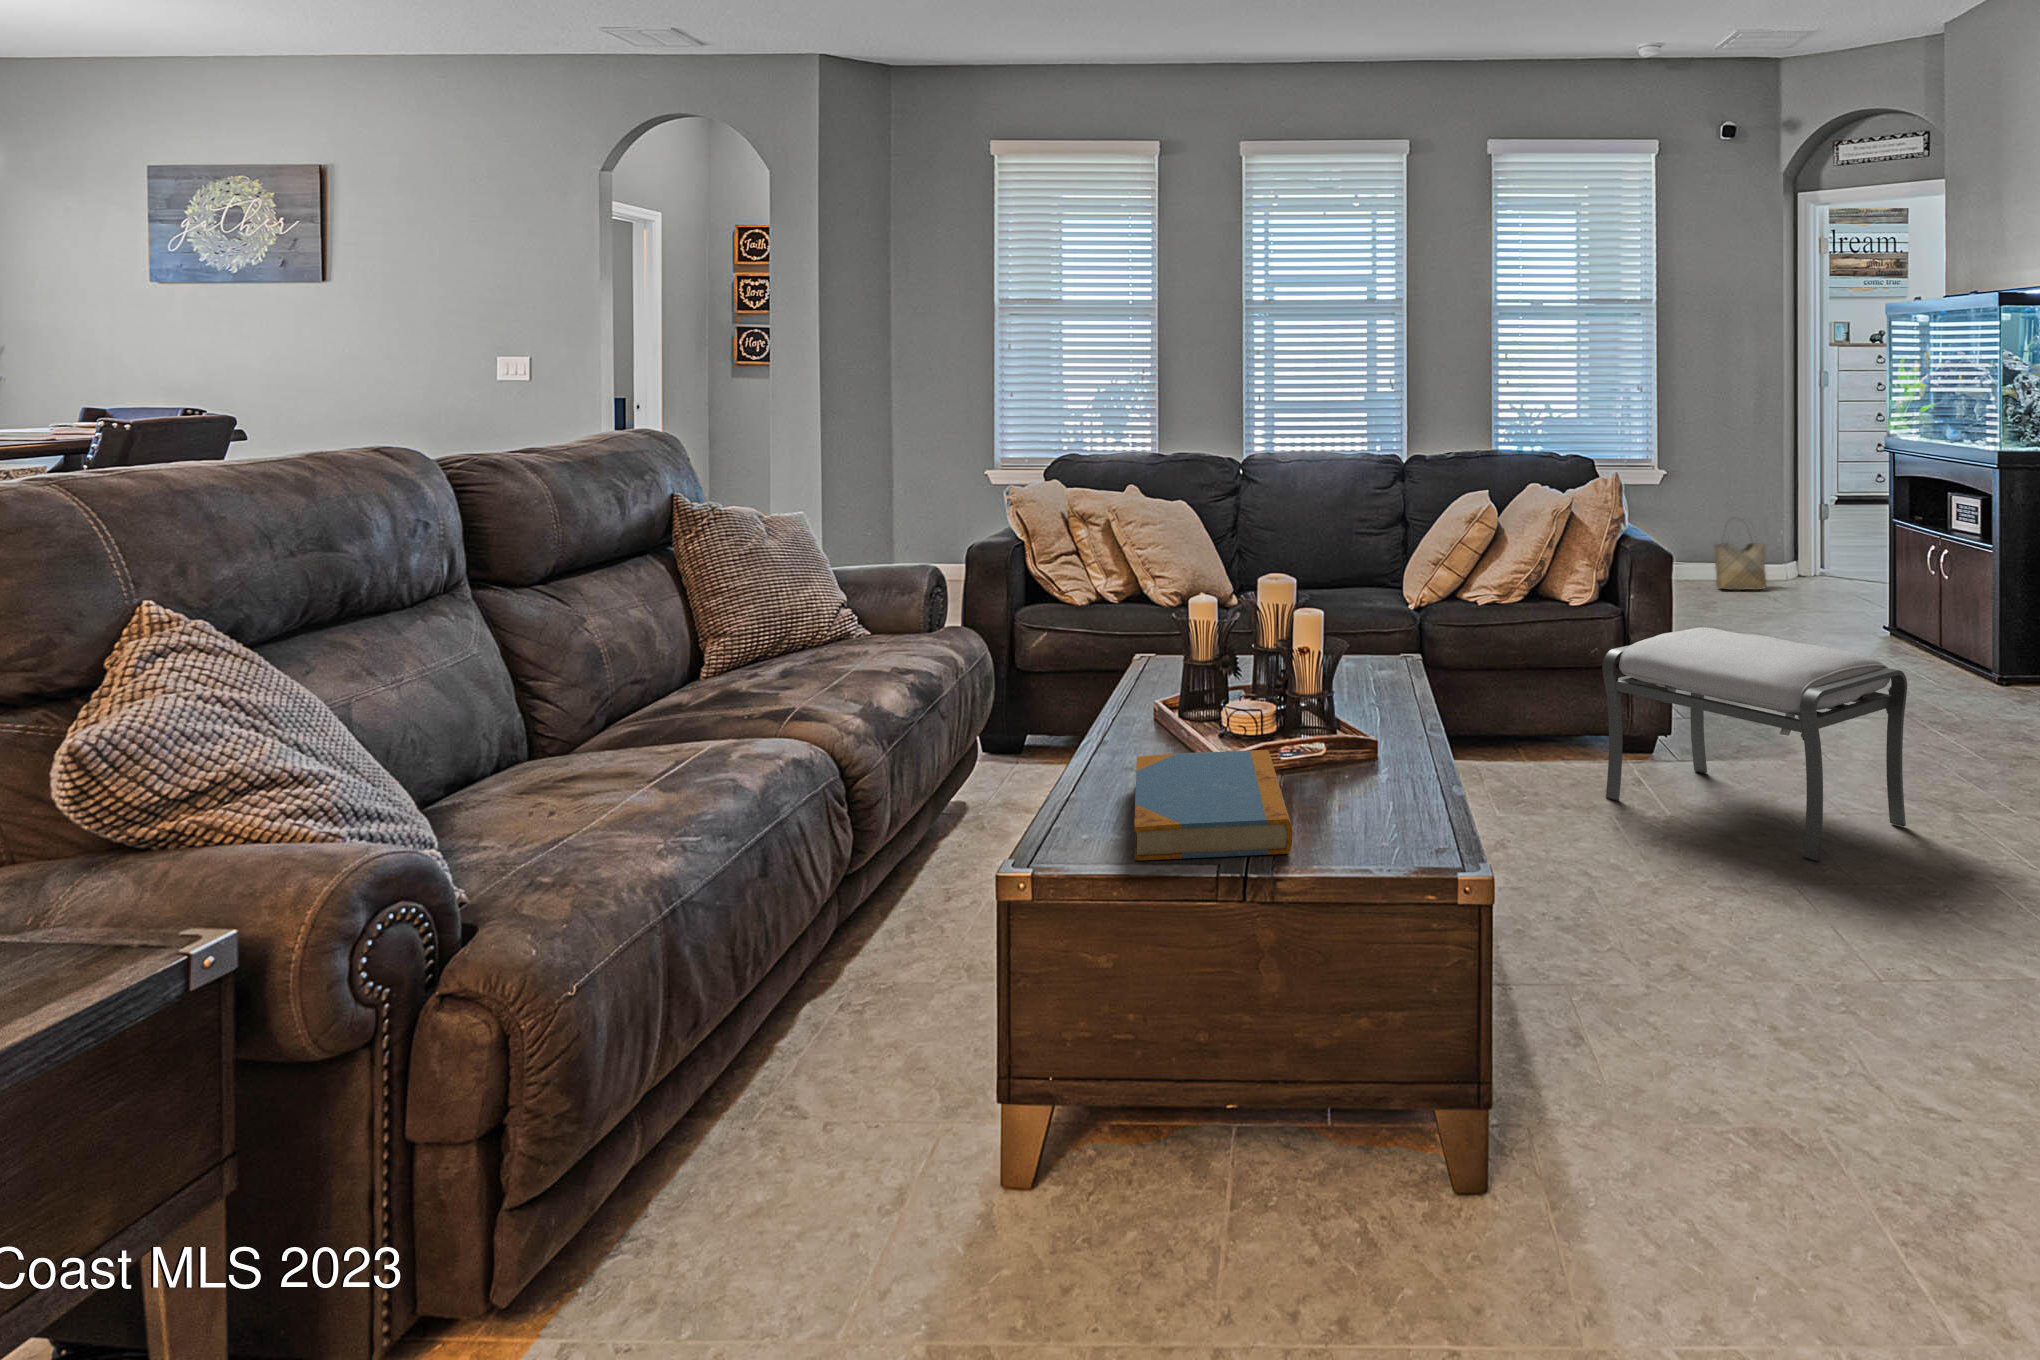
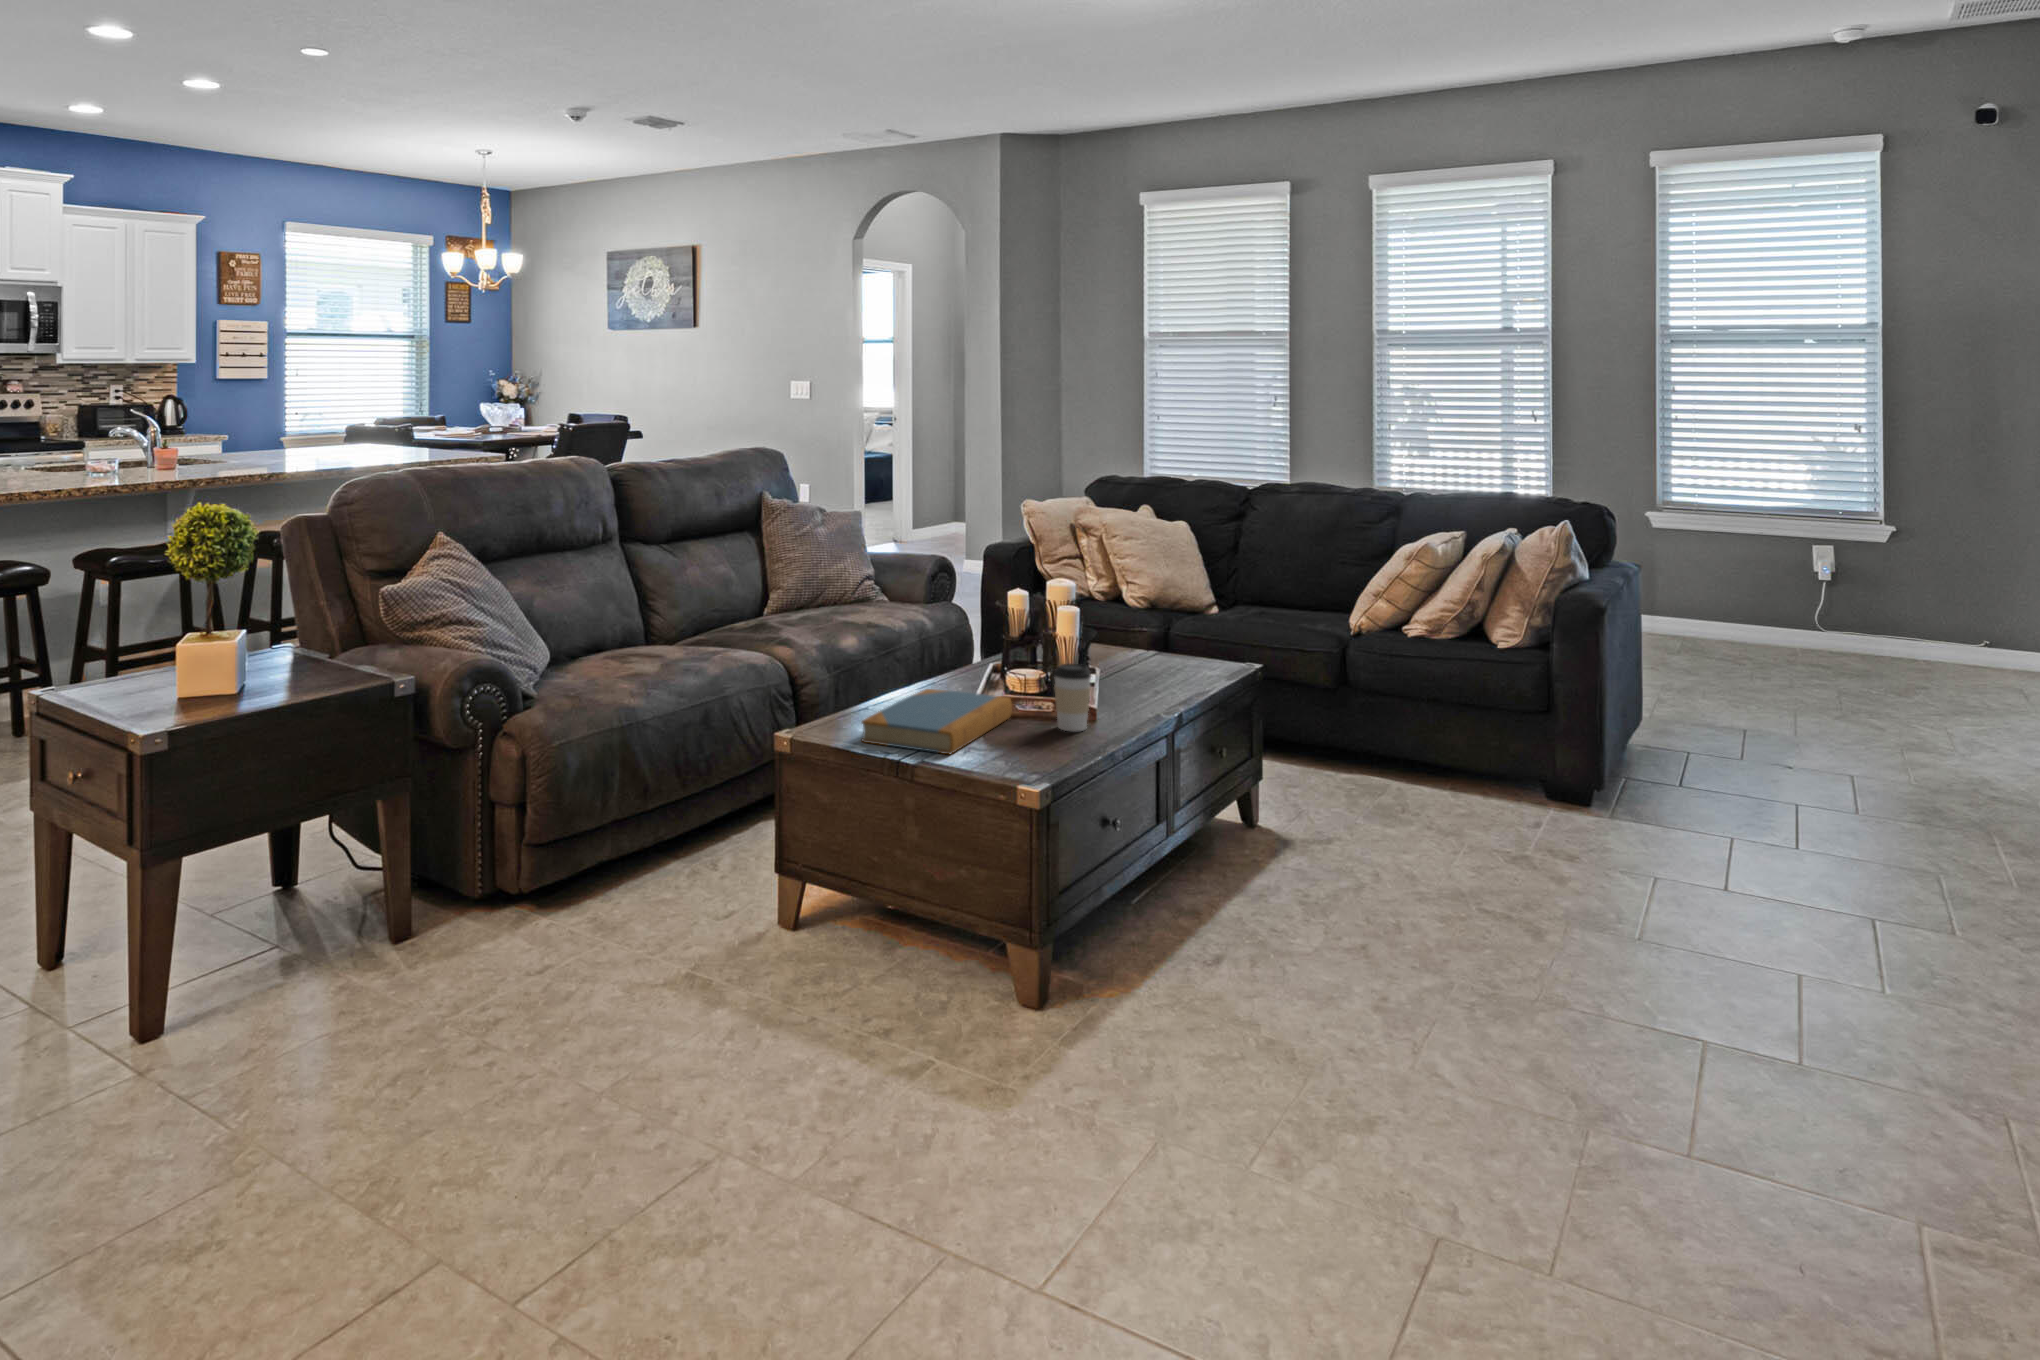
woven basket: present [1715,519,1766,590] -> none [1900,593,1974,678]
ottoman: present [1602,628,1907,861] -> none [1468,679,1751,898]
coffee cup: none [1337,687,1390,784] -> present [1054,663,1091,732]

